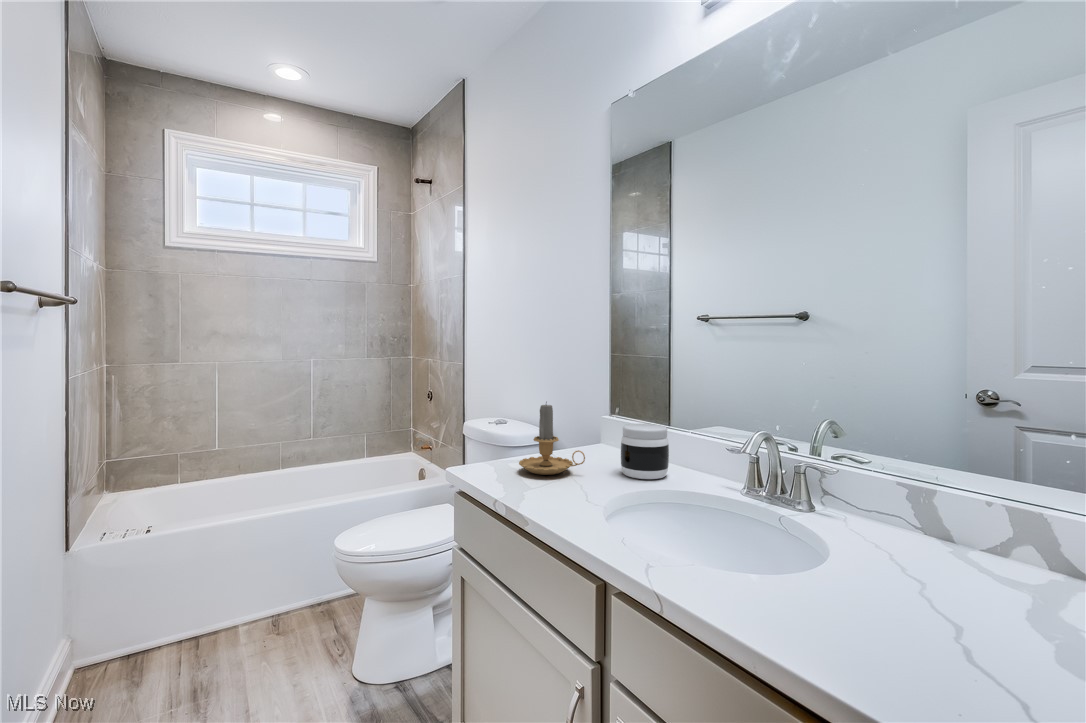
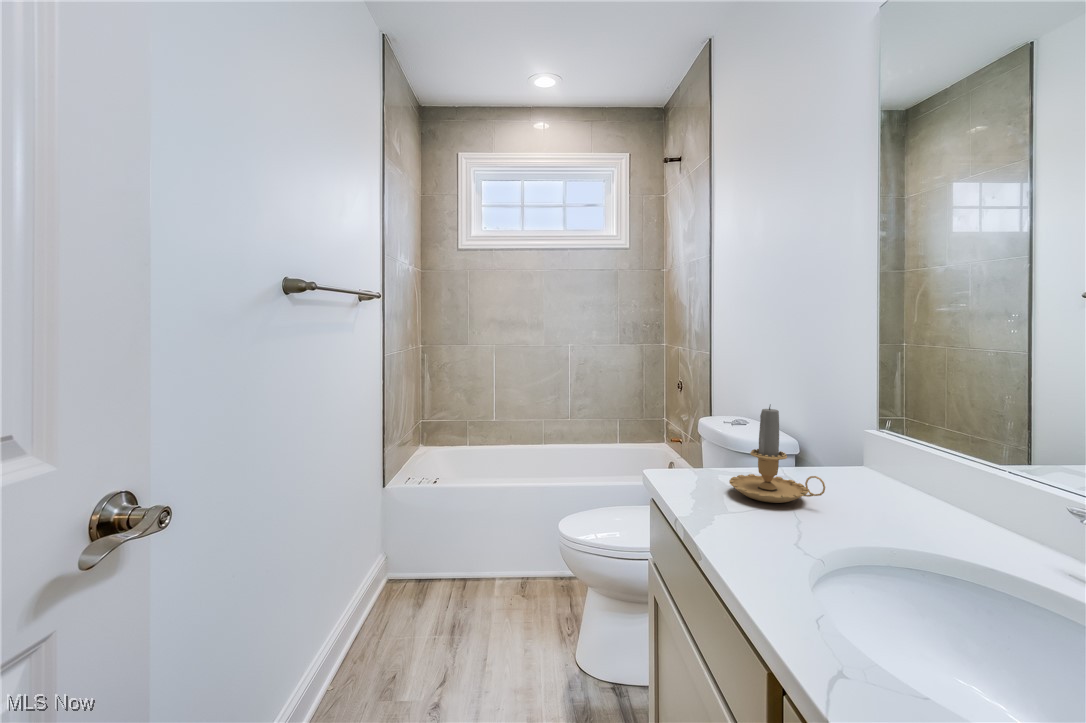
jar: present [621,424,669,479] -> none [888,448,981,540]

